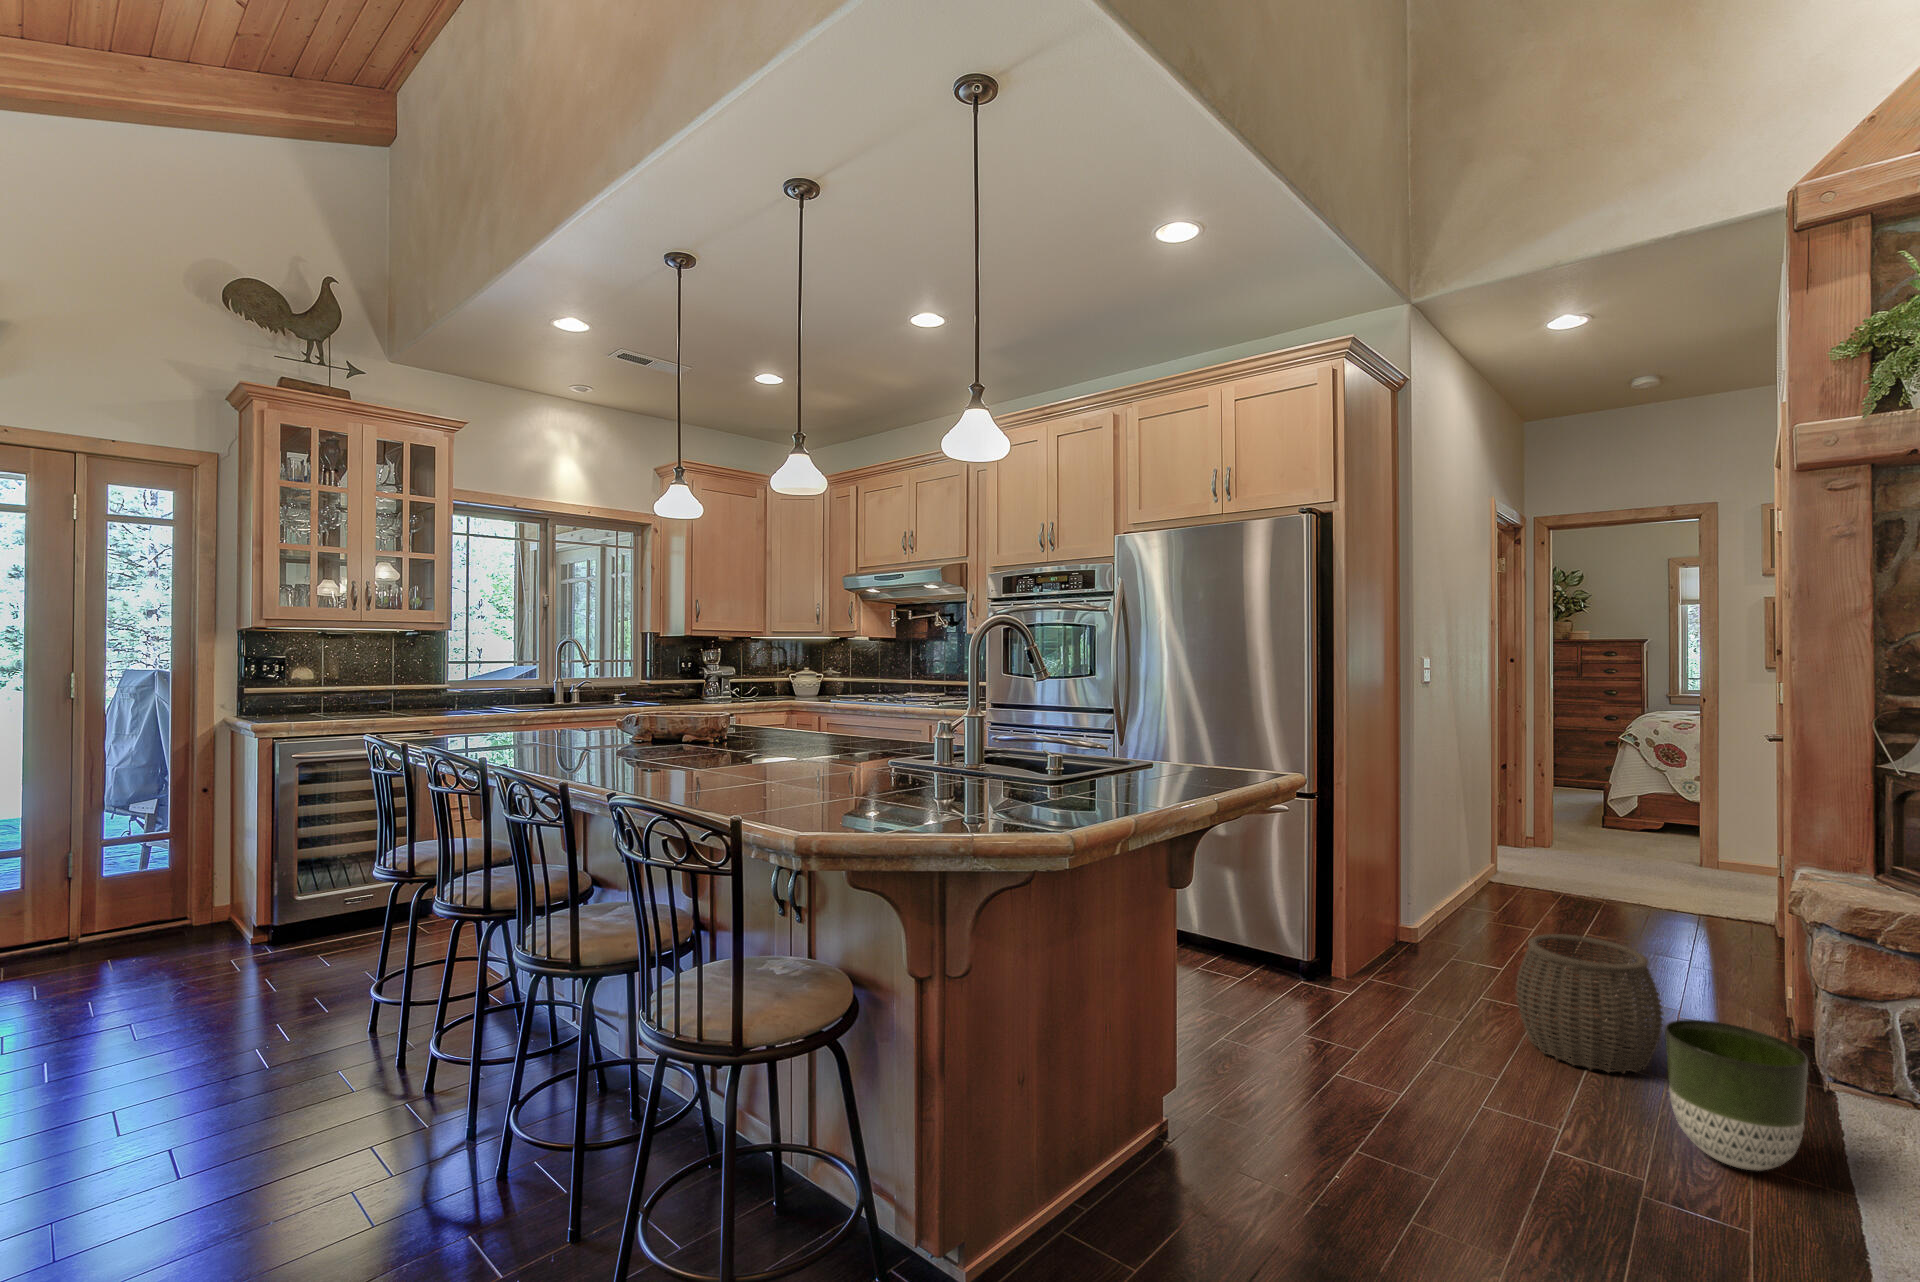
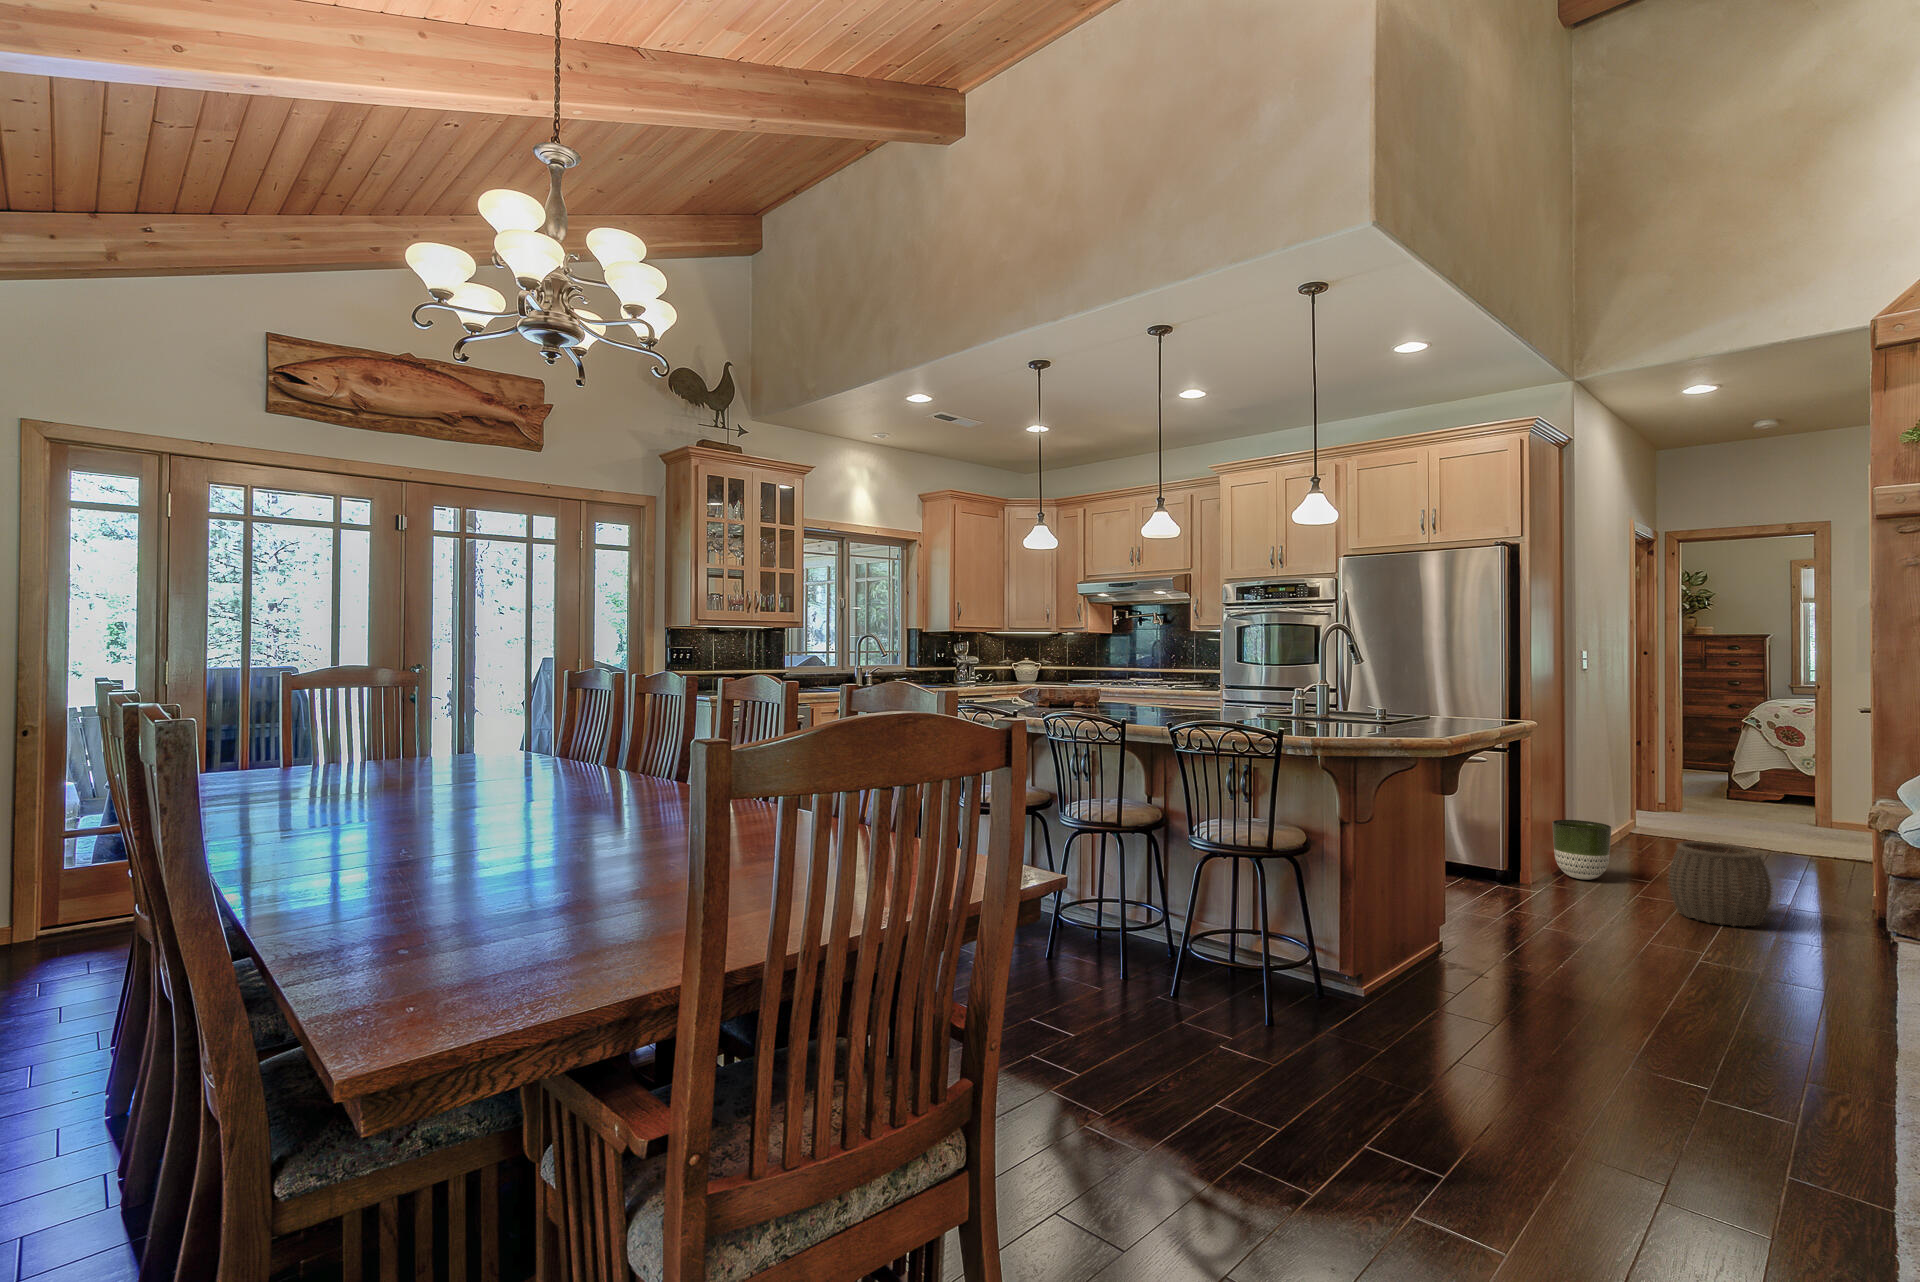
planter: present [1665,1019,1808,1171] -> present [1552,820,1611,880]

